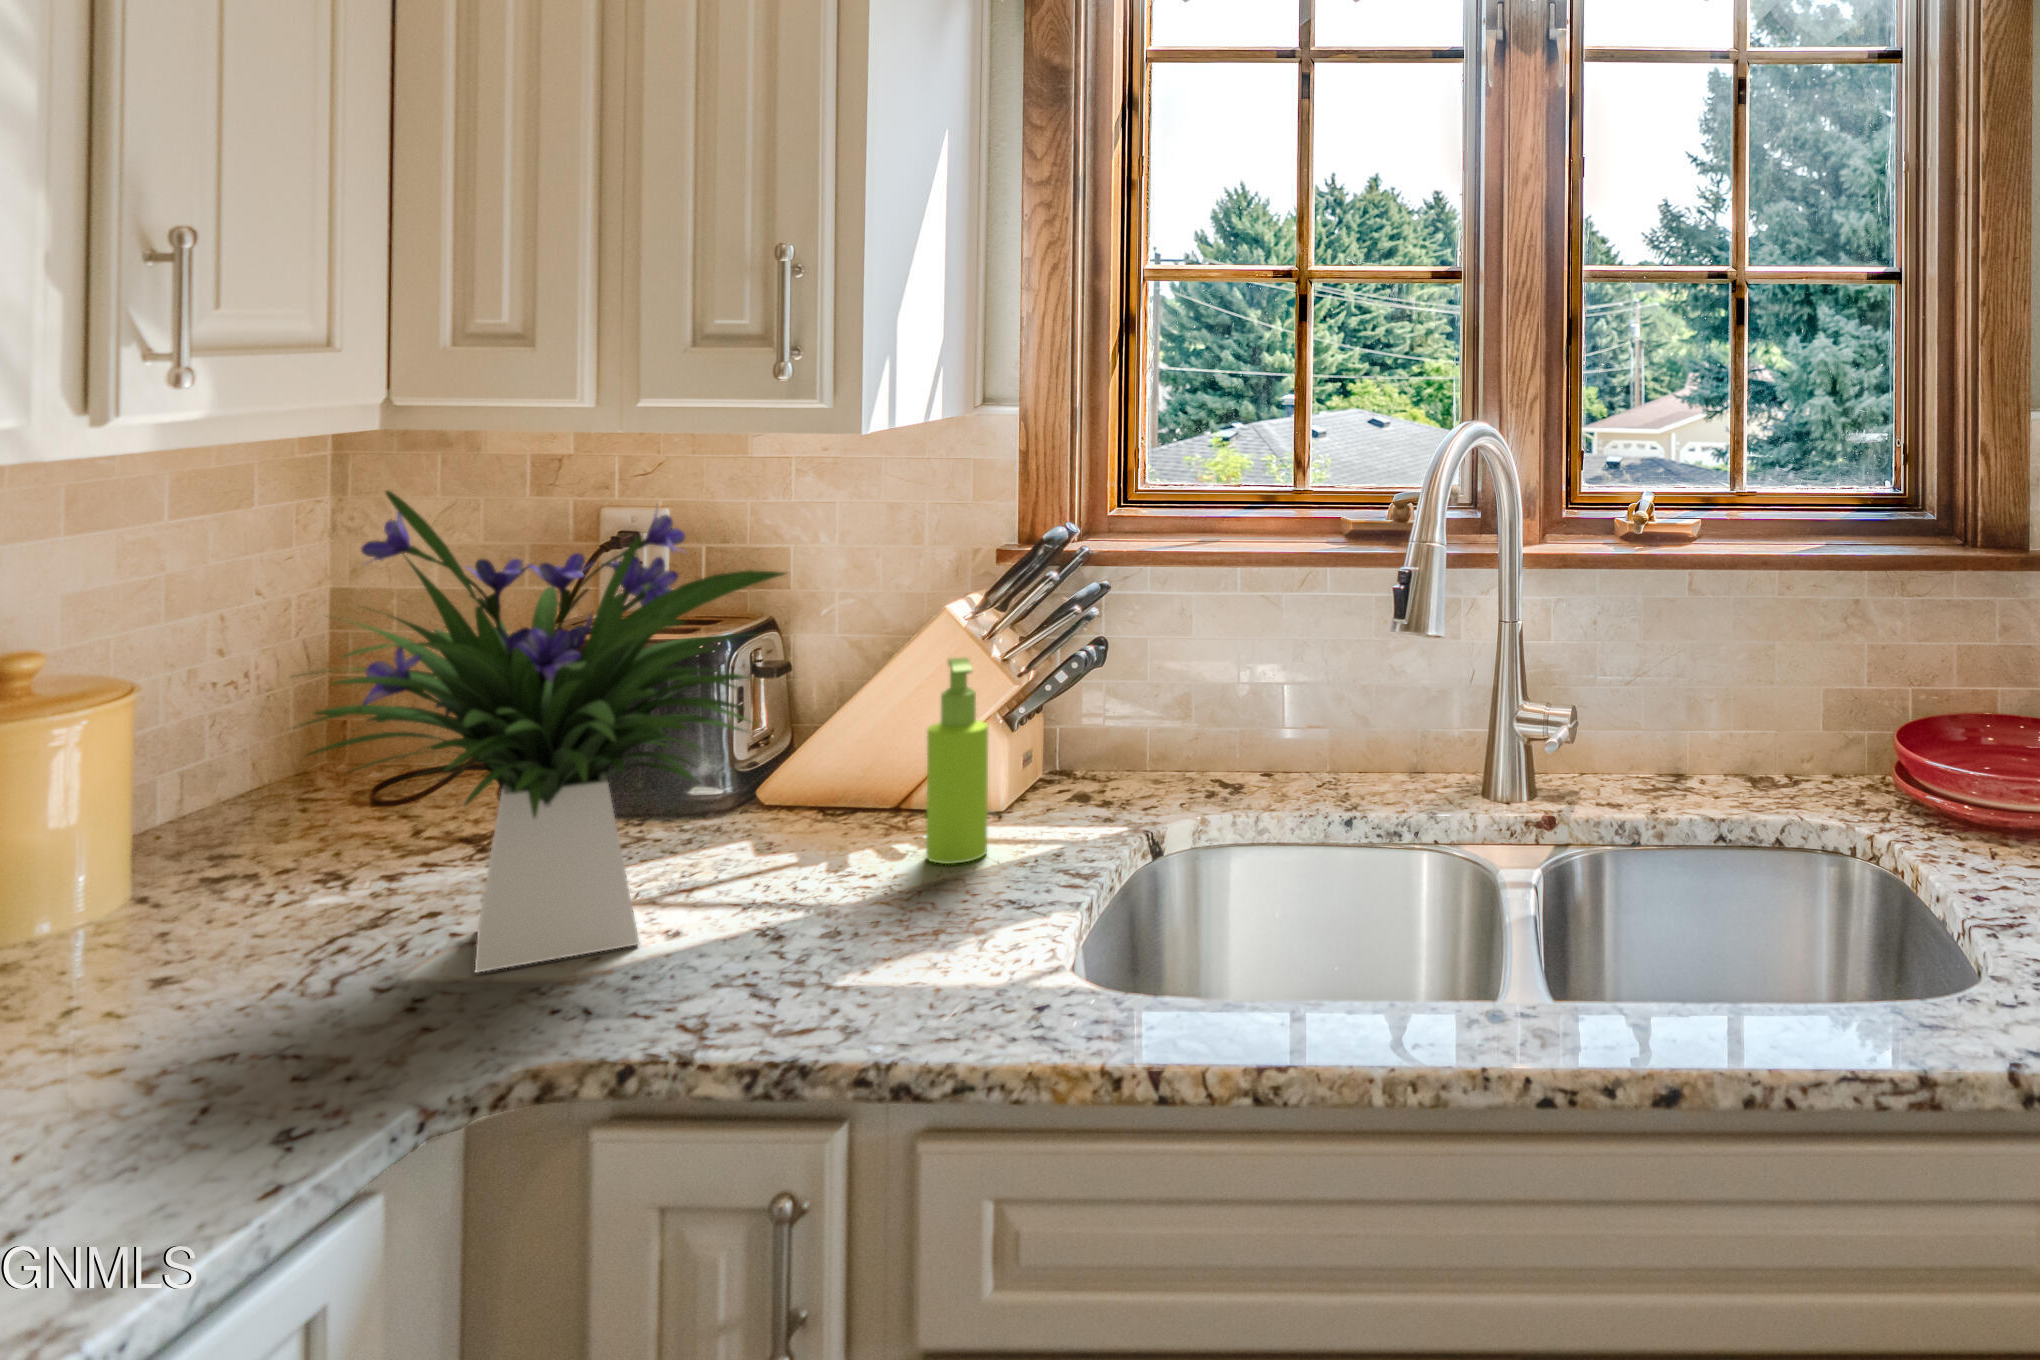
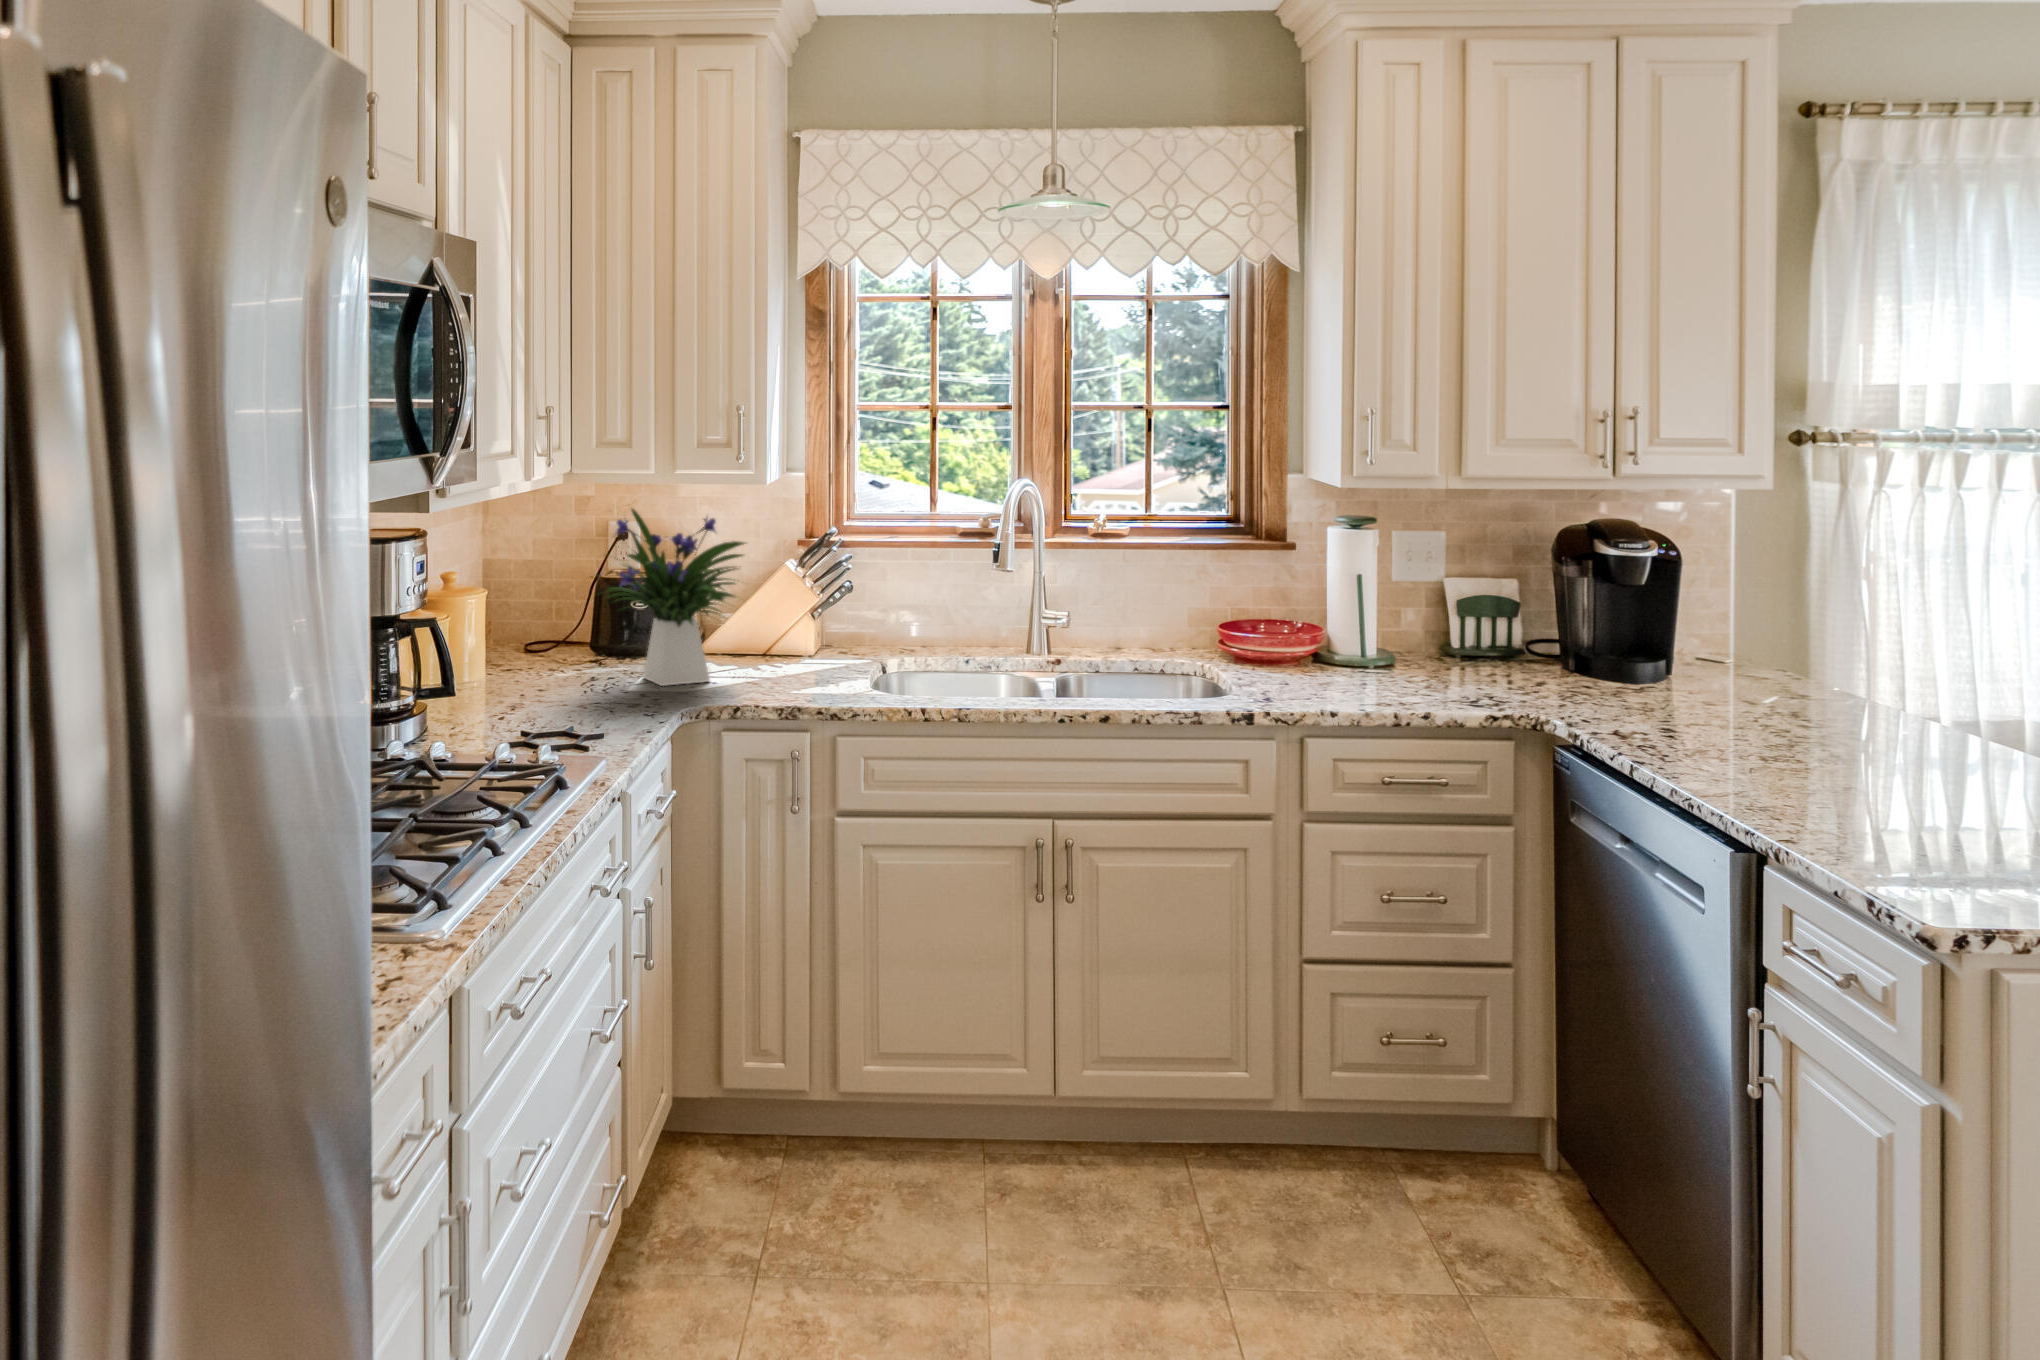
soap dispenser: present [926,658,988,864] -> none [794,581,818,666]

